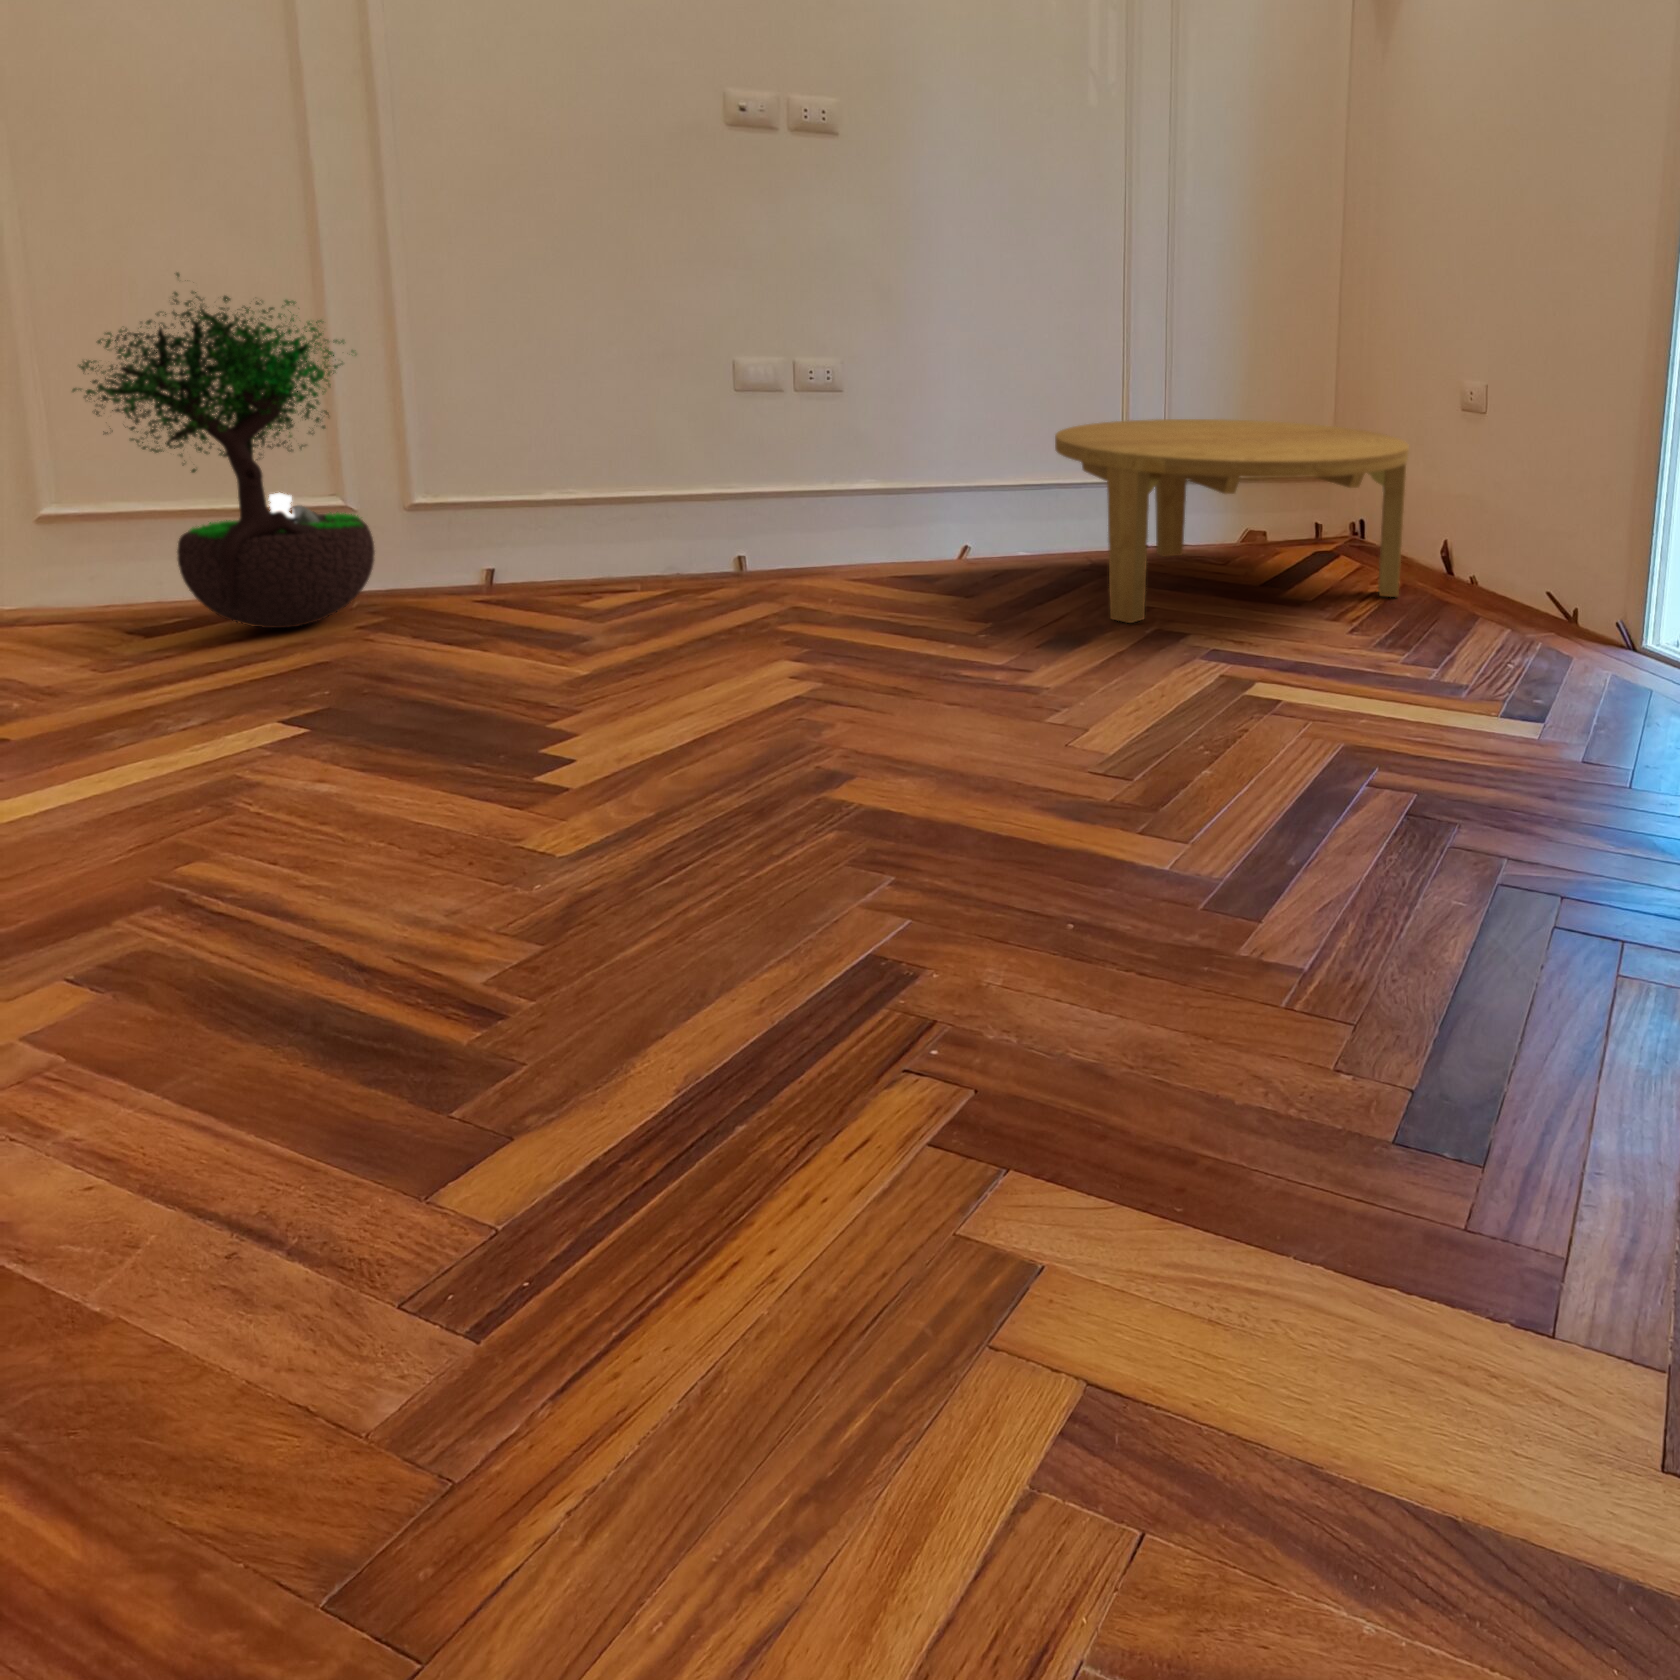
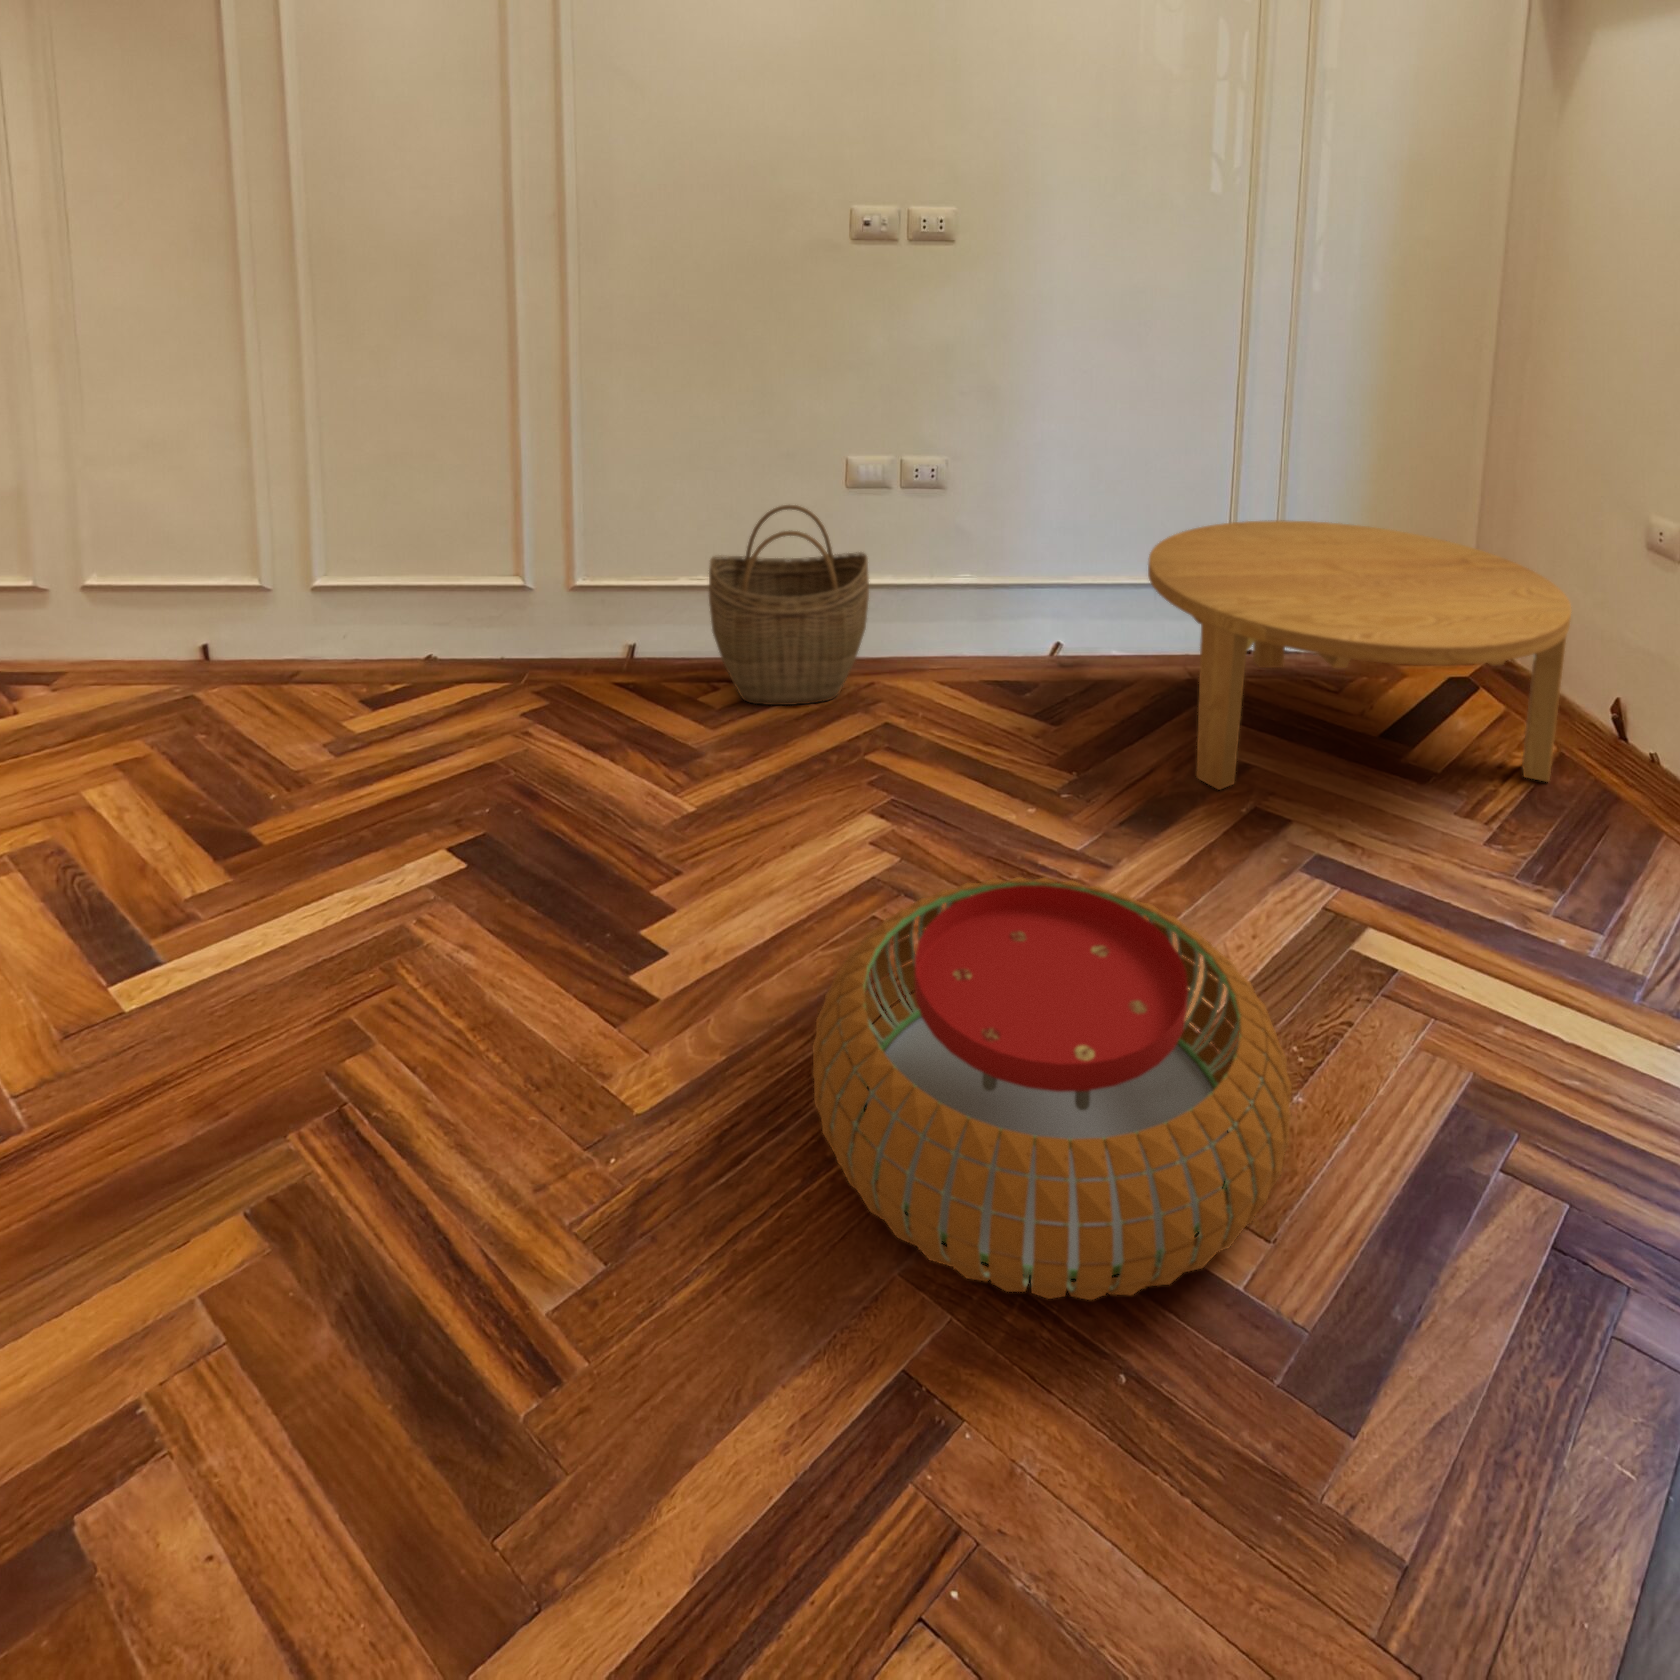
potted tree: present [72,273,375,628] -> none [376,415,566,693]
woven basket: none [566,404,764,612] -> present [709,505,869,705]
pouf: none [744,626,1203,899] -> present [812,877,1292,1300]

